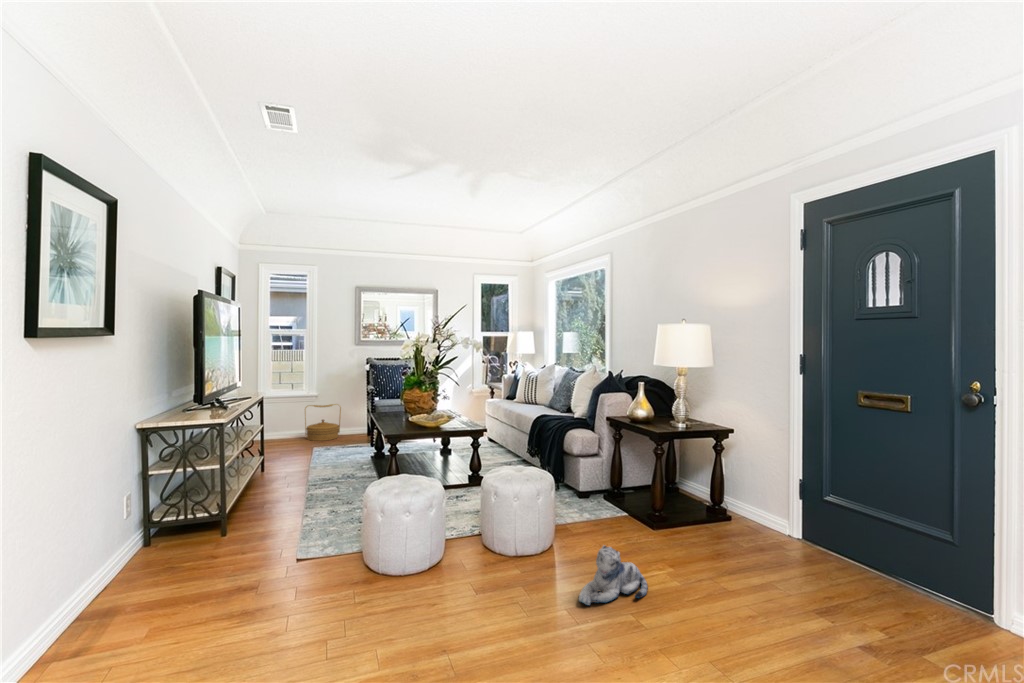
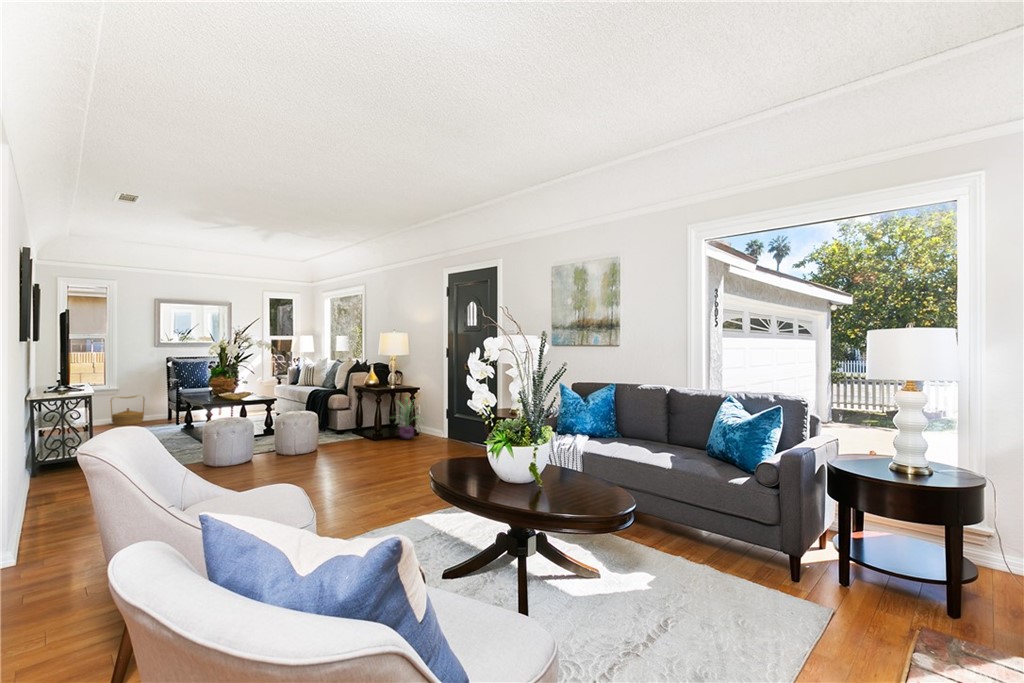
decorative plant: none [672,448,764,536] -> present [399,398,414,439]
plush toy: present [579,545,648,605] -> none [322,435,358,459]

